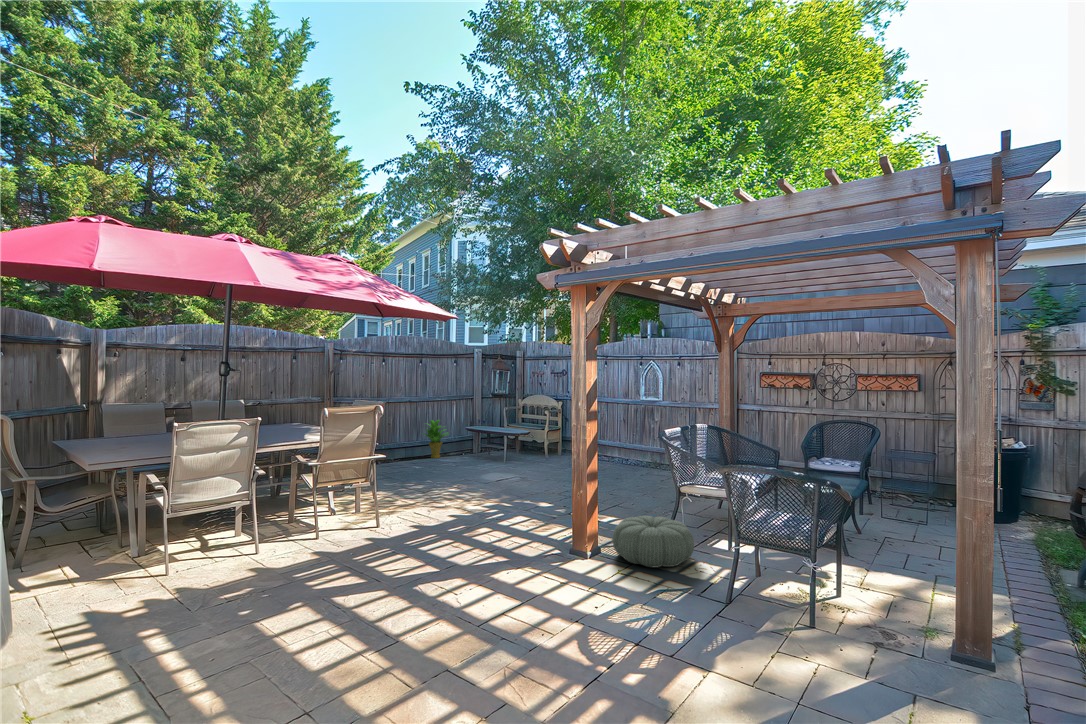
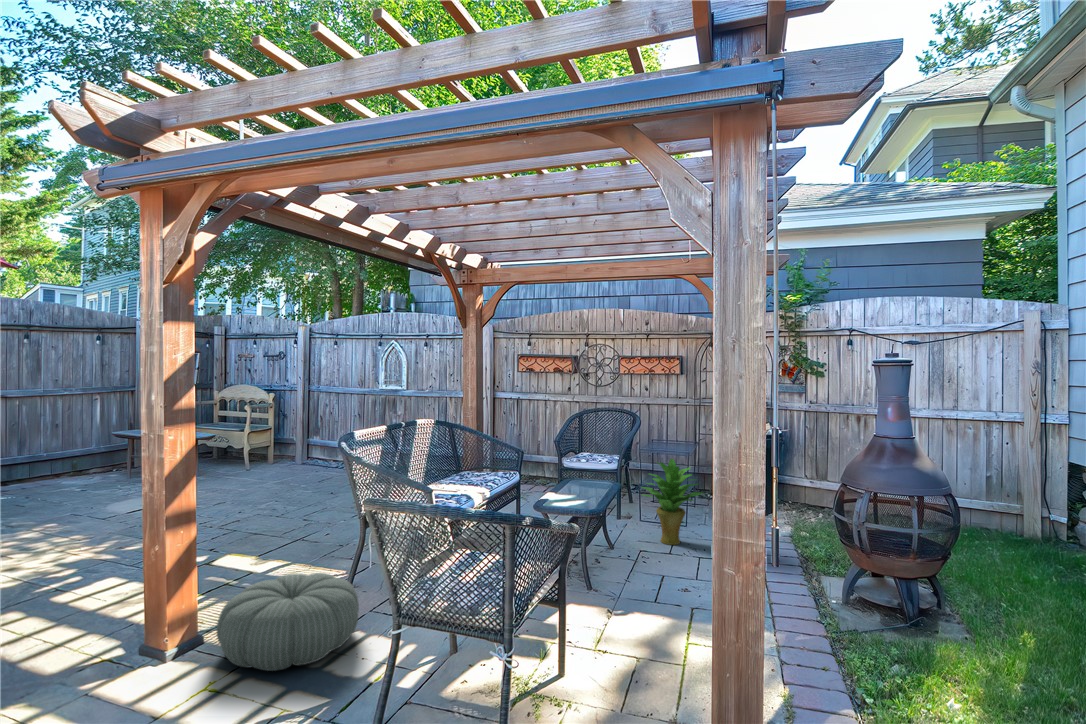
potted plant: present [425,420,447,458] -> present [642,459,702,545]

